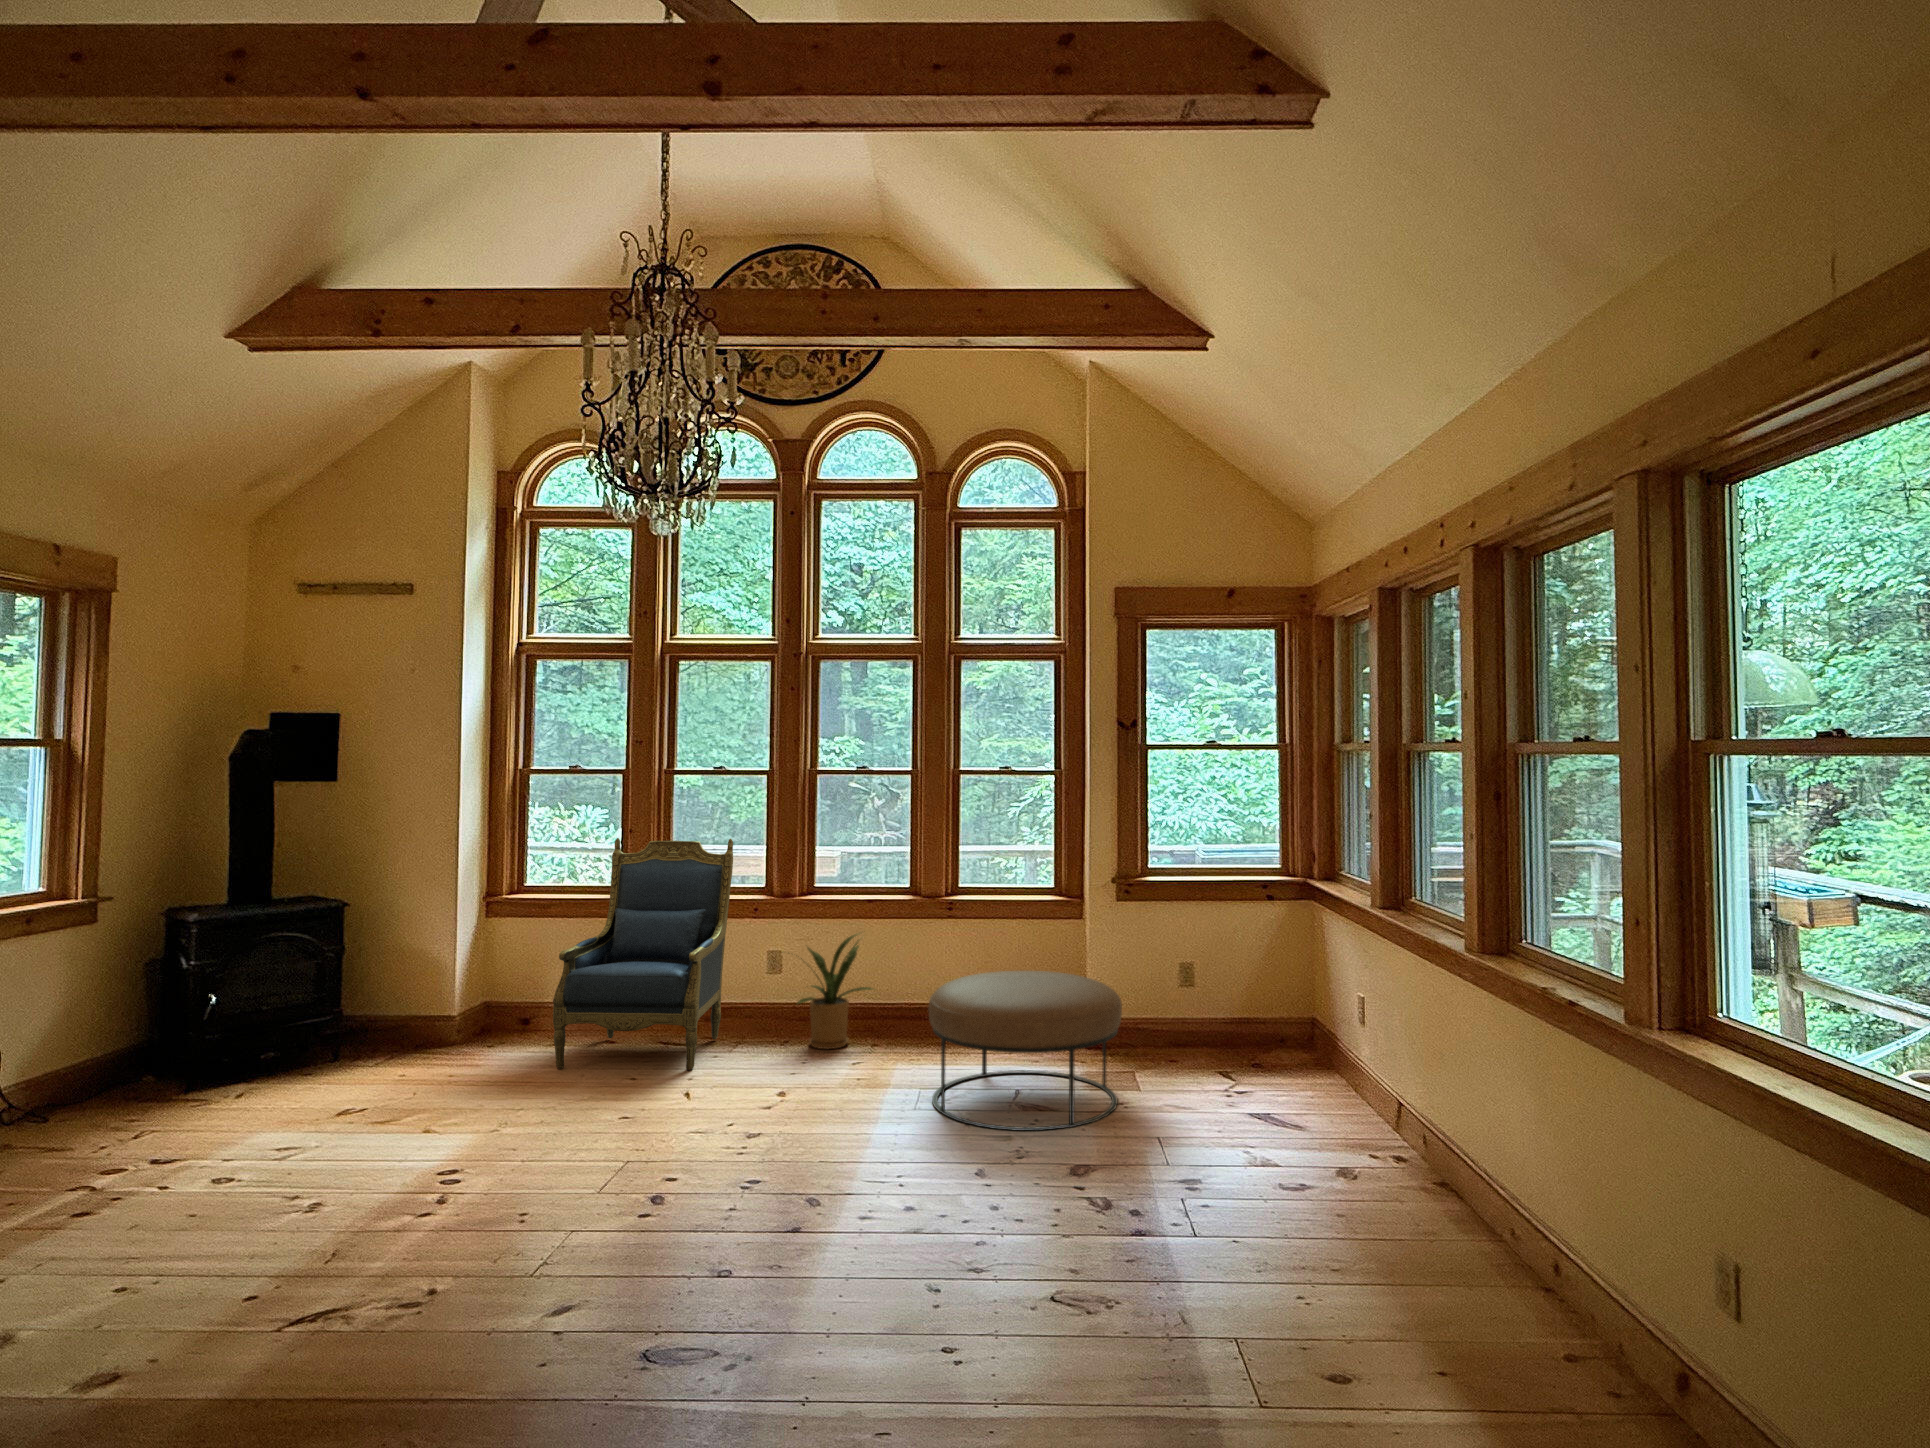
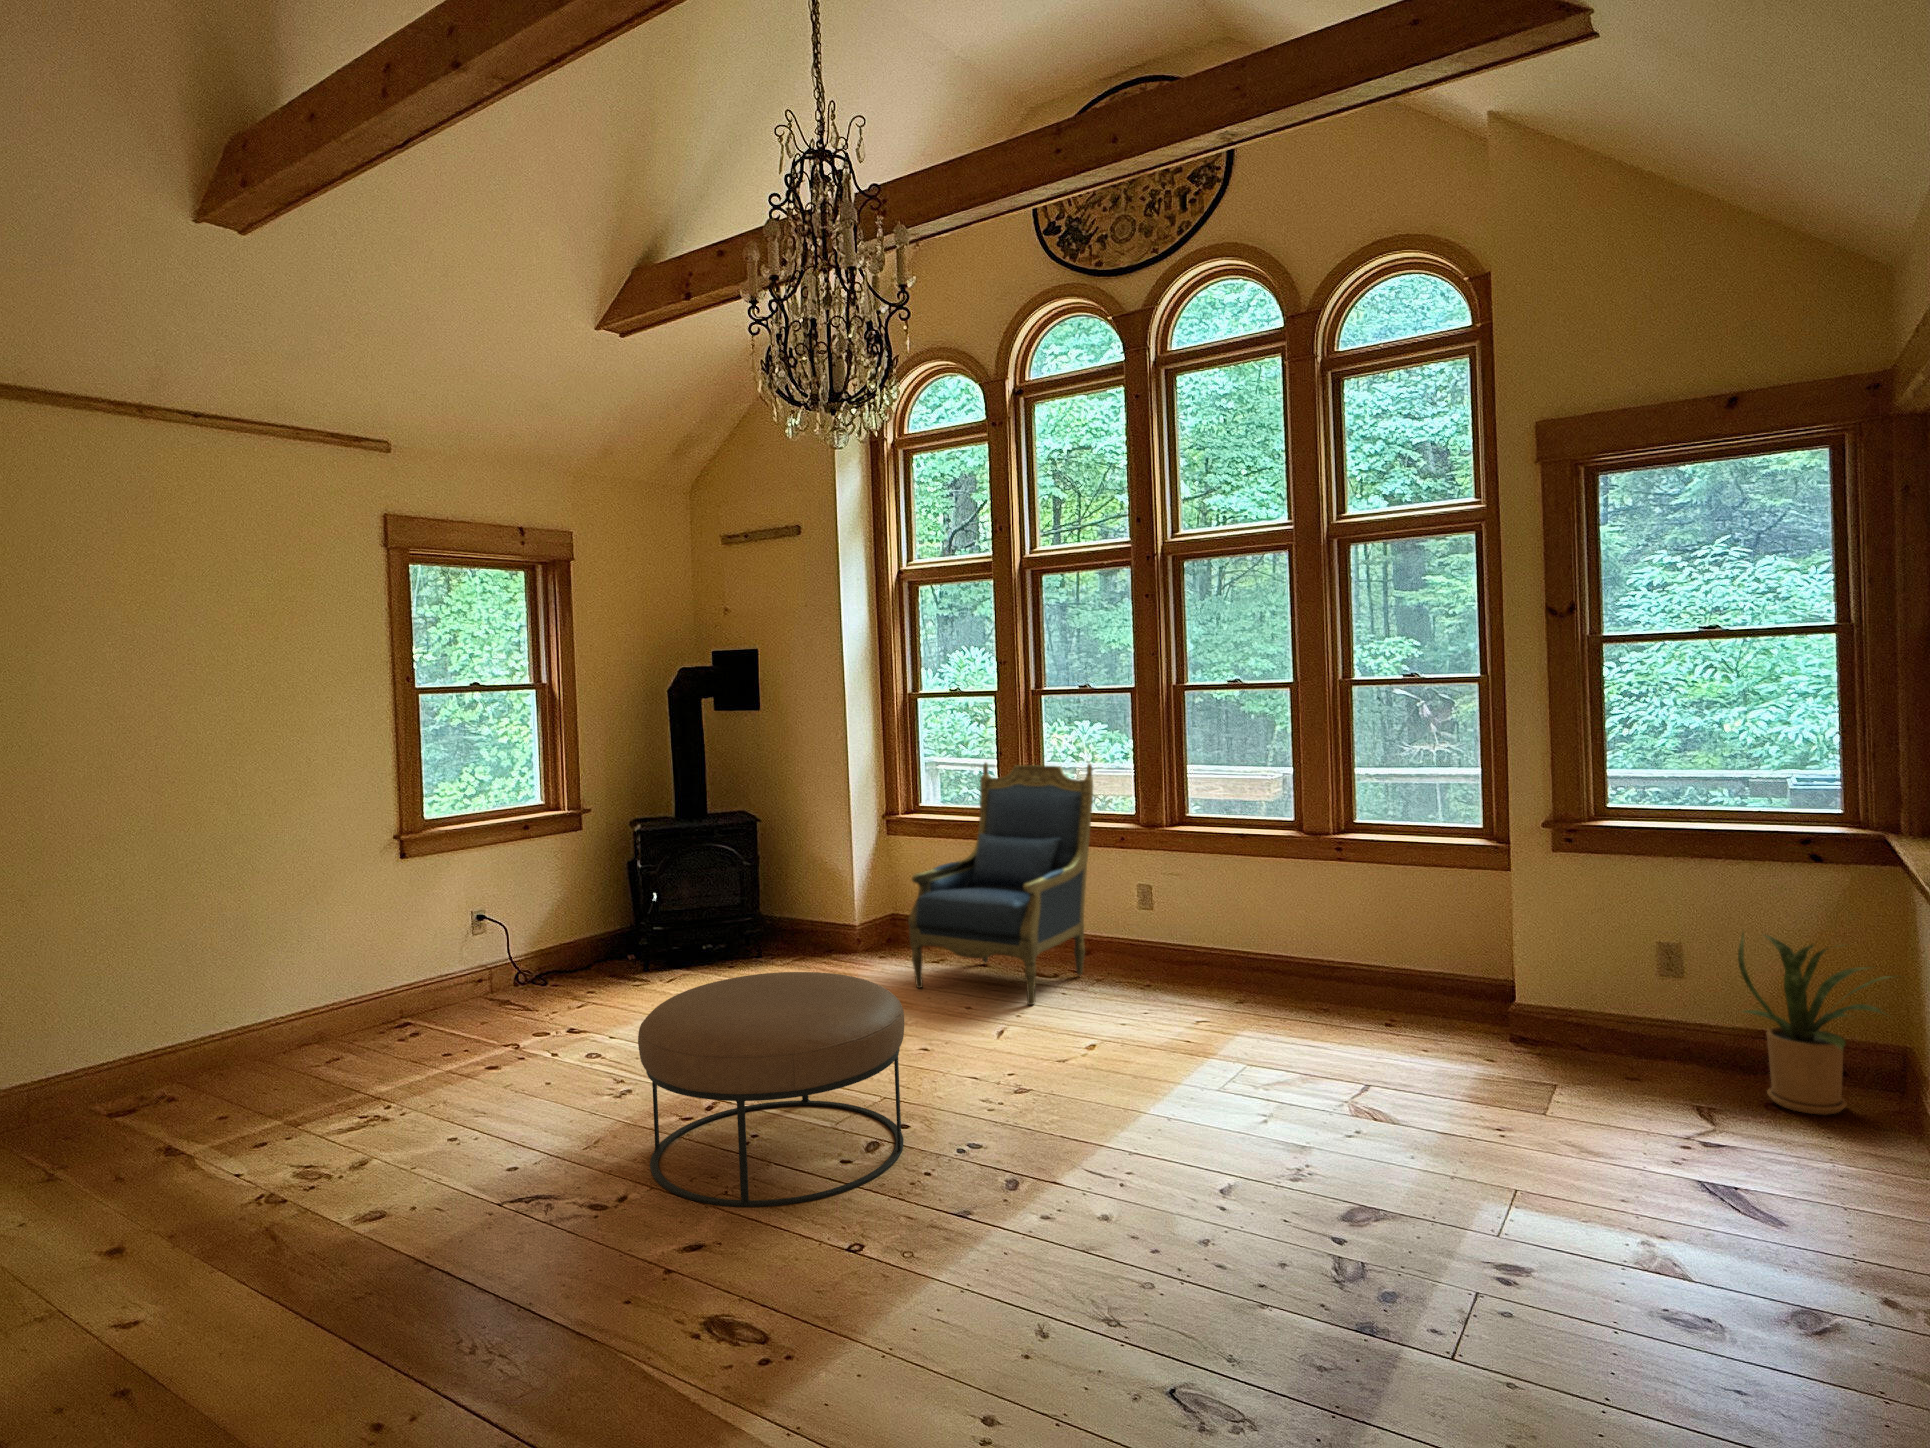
house plant: present [798,934,872,1049] -> present [1738,933,1892,1114]
ottoman: present [928,971,1122,1131] -> present [638,972,904,1207]

